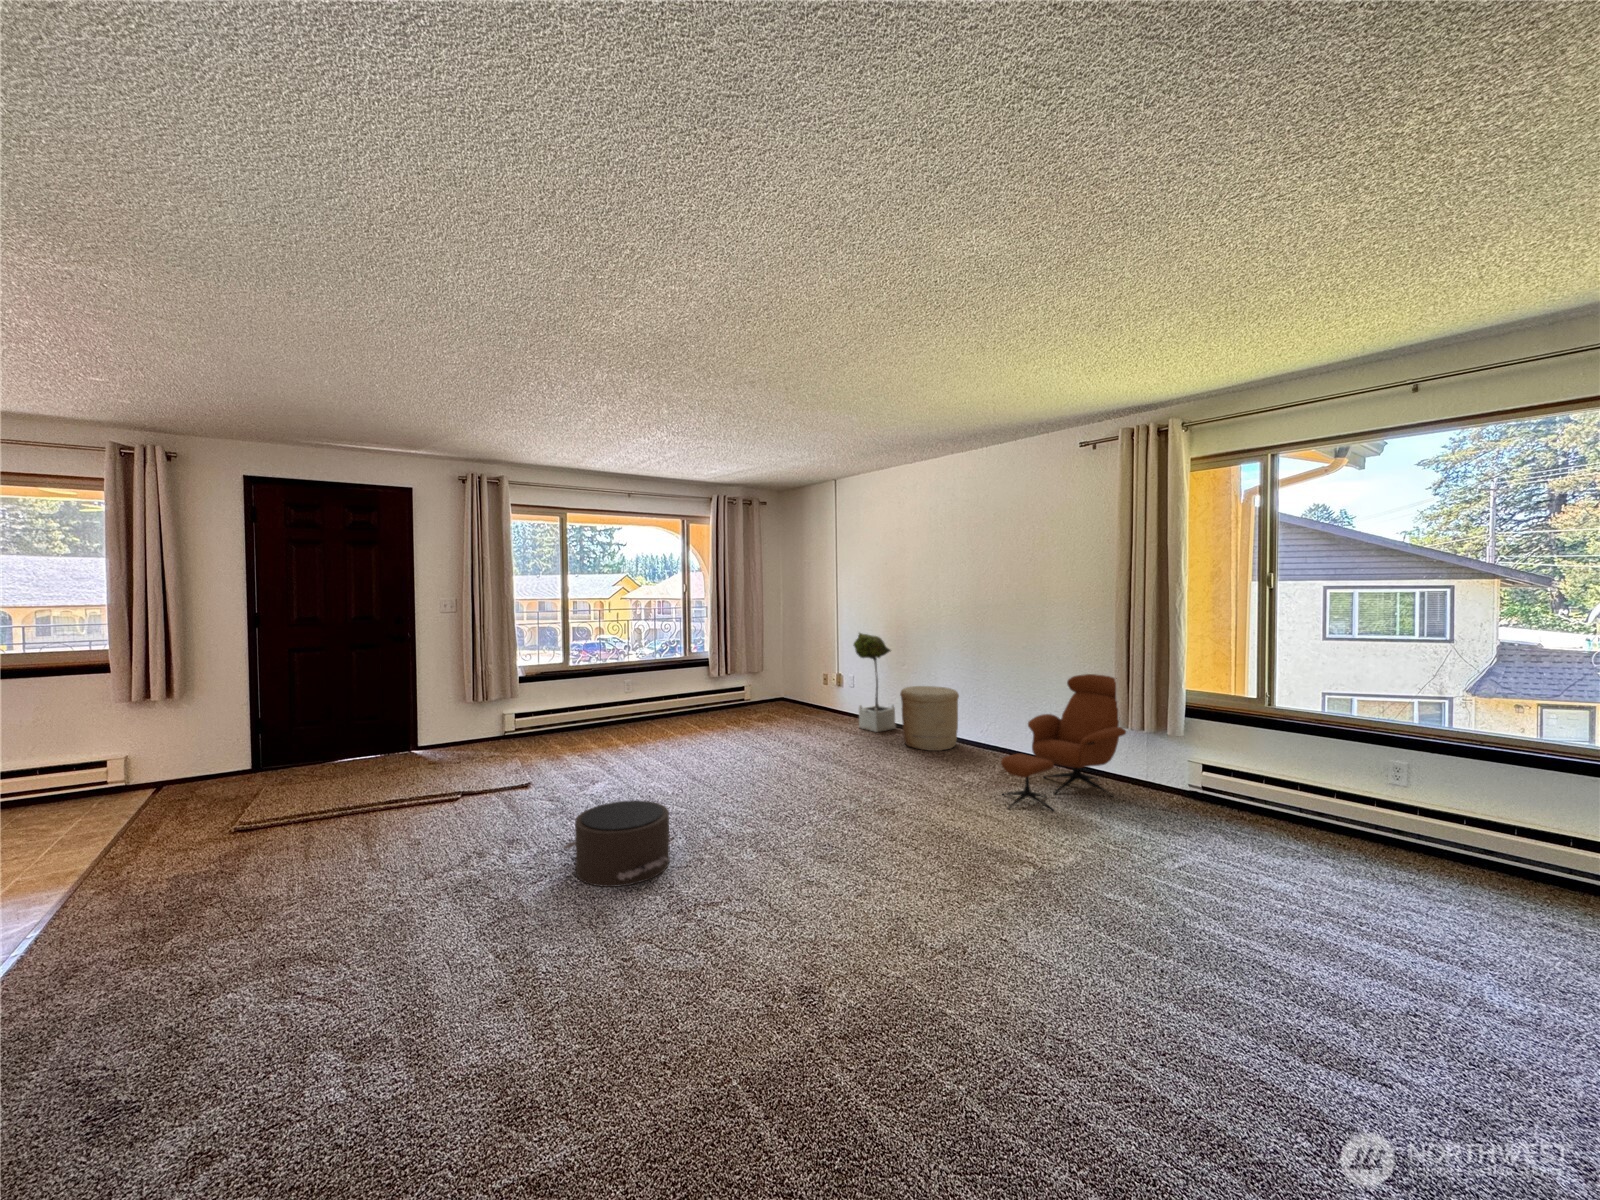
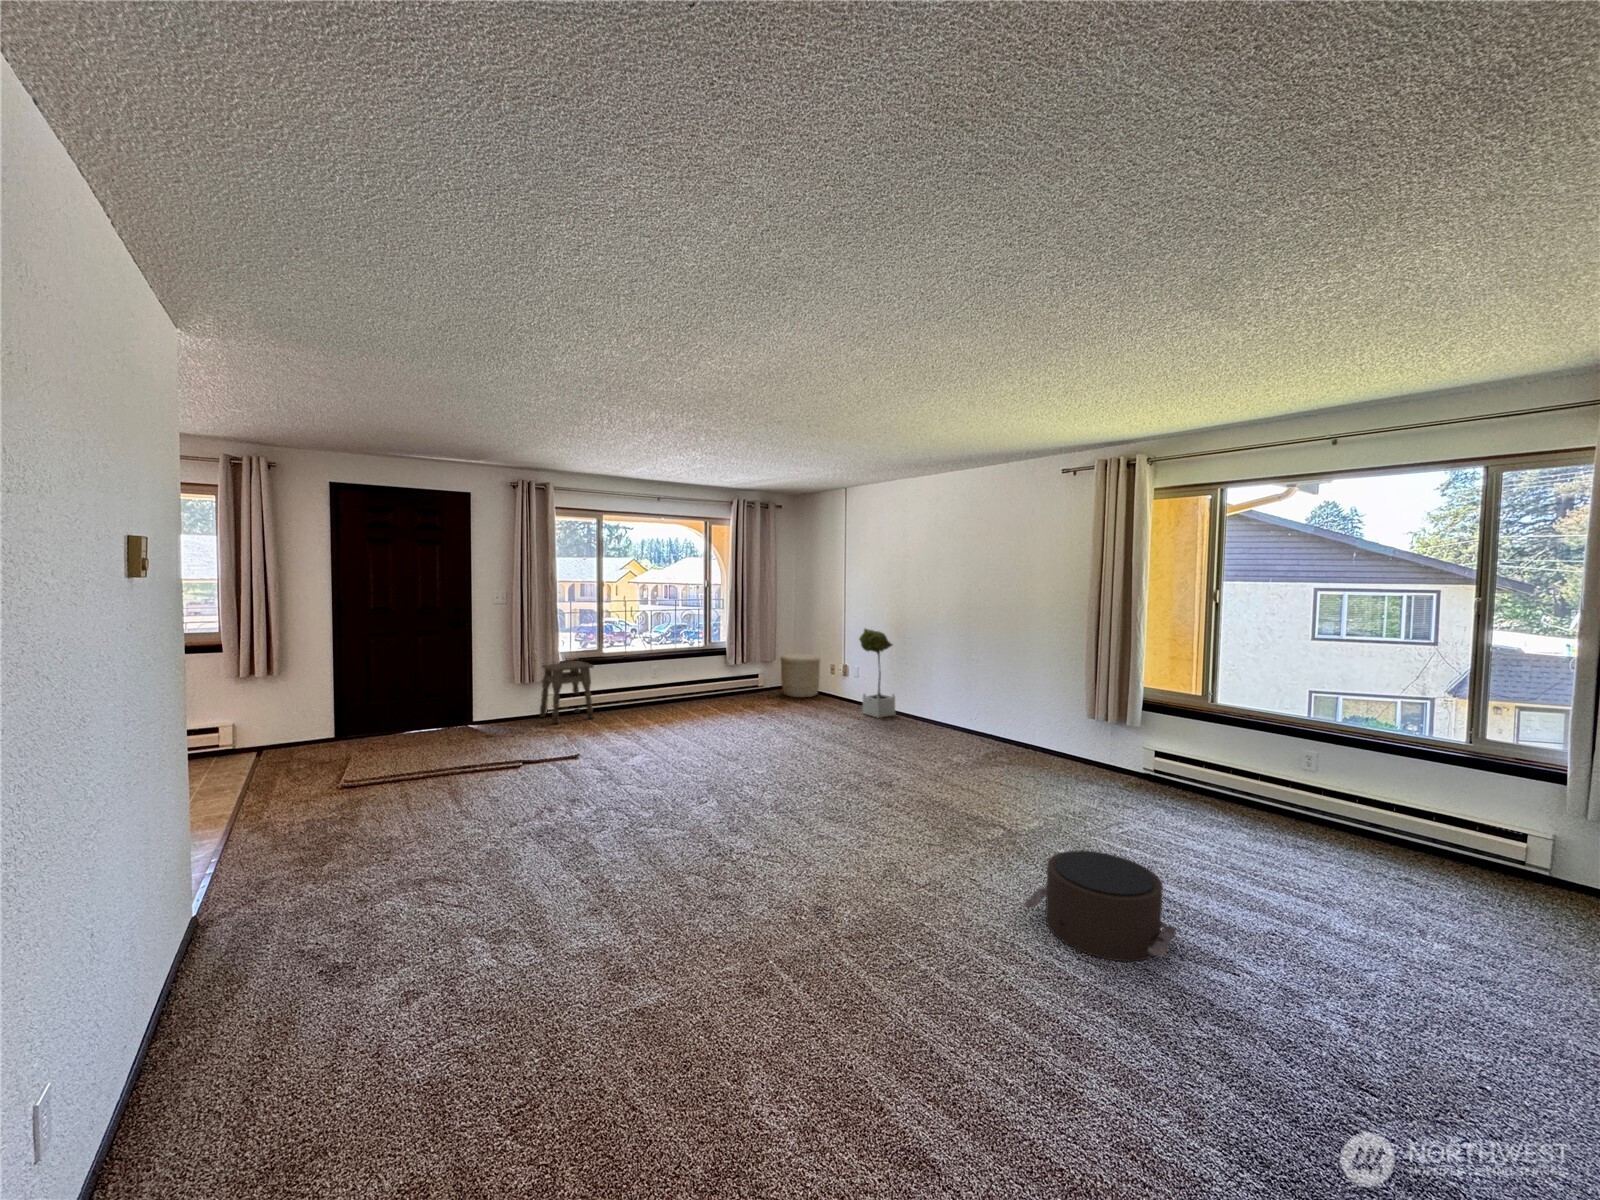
lounge chair: present [1001,674,1126,811] -> none [984,671,1093,787]
side table: none [495,676,557,748] -> present [540,661,594,724]
woven basket: present [900,686,959,751] -> present [780,654,820,697]
pouf: present [562,800,670,887] -> present [1024,850,1176,961]

